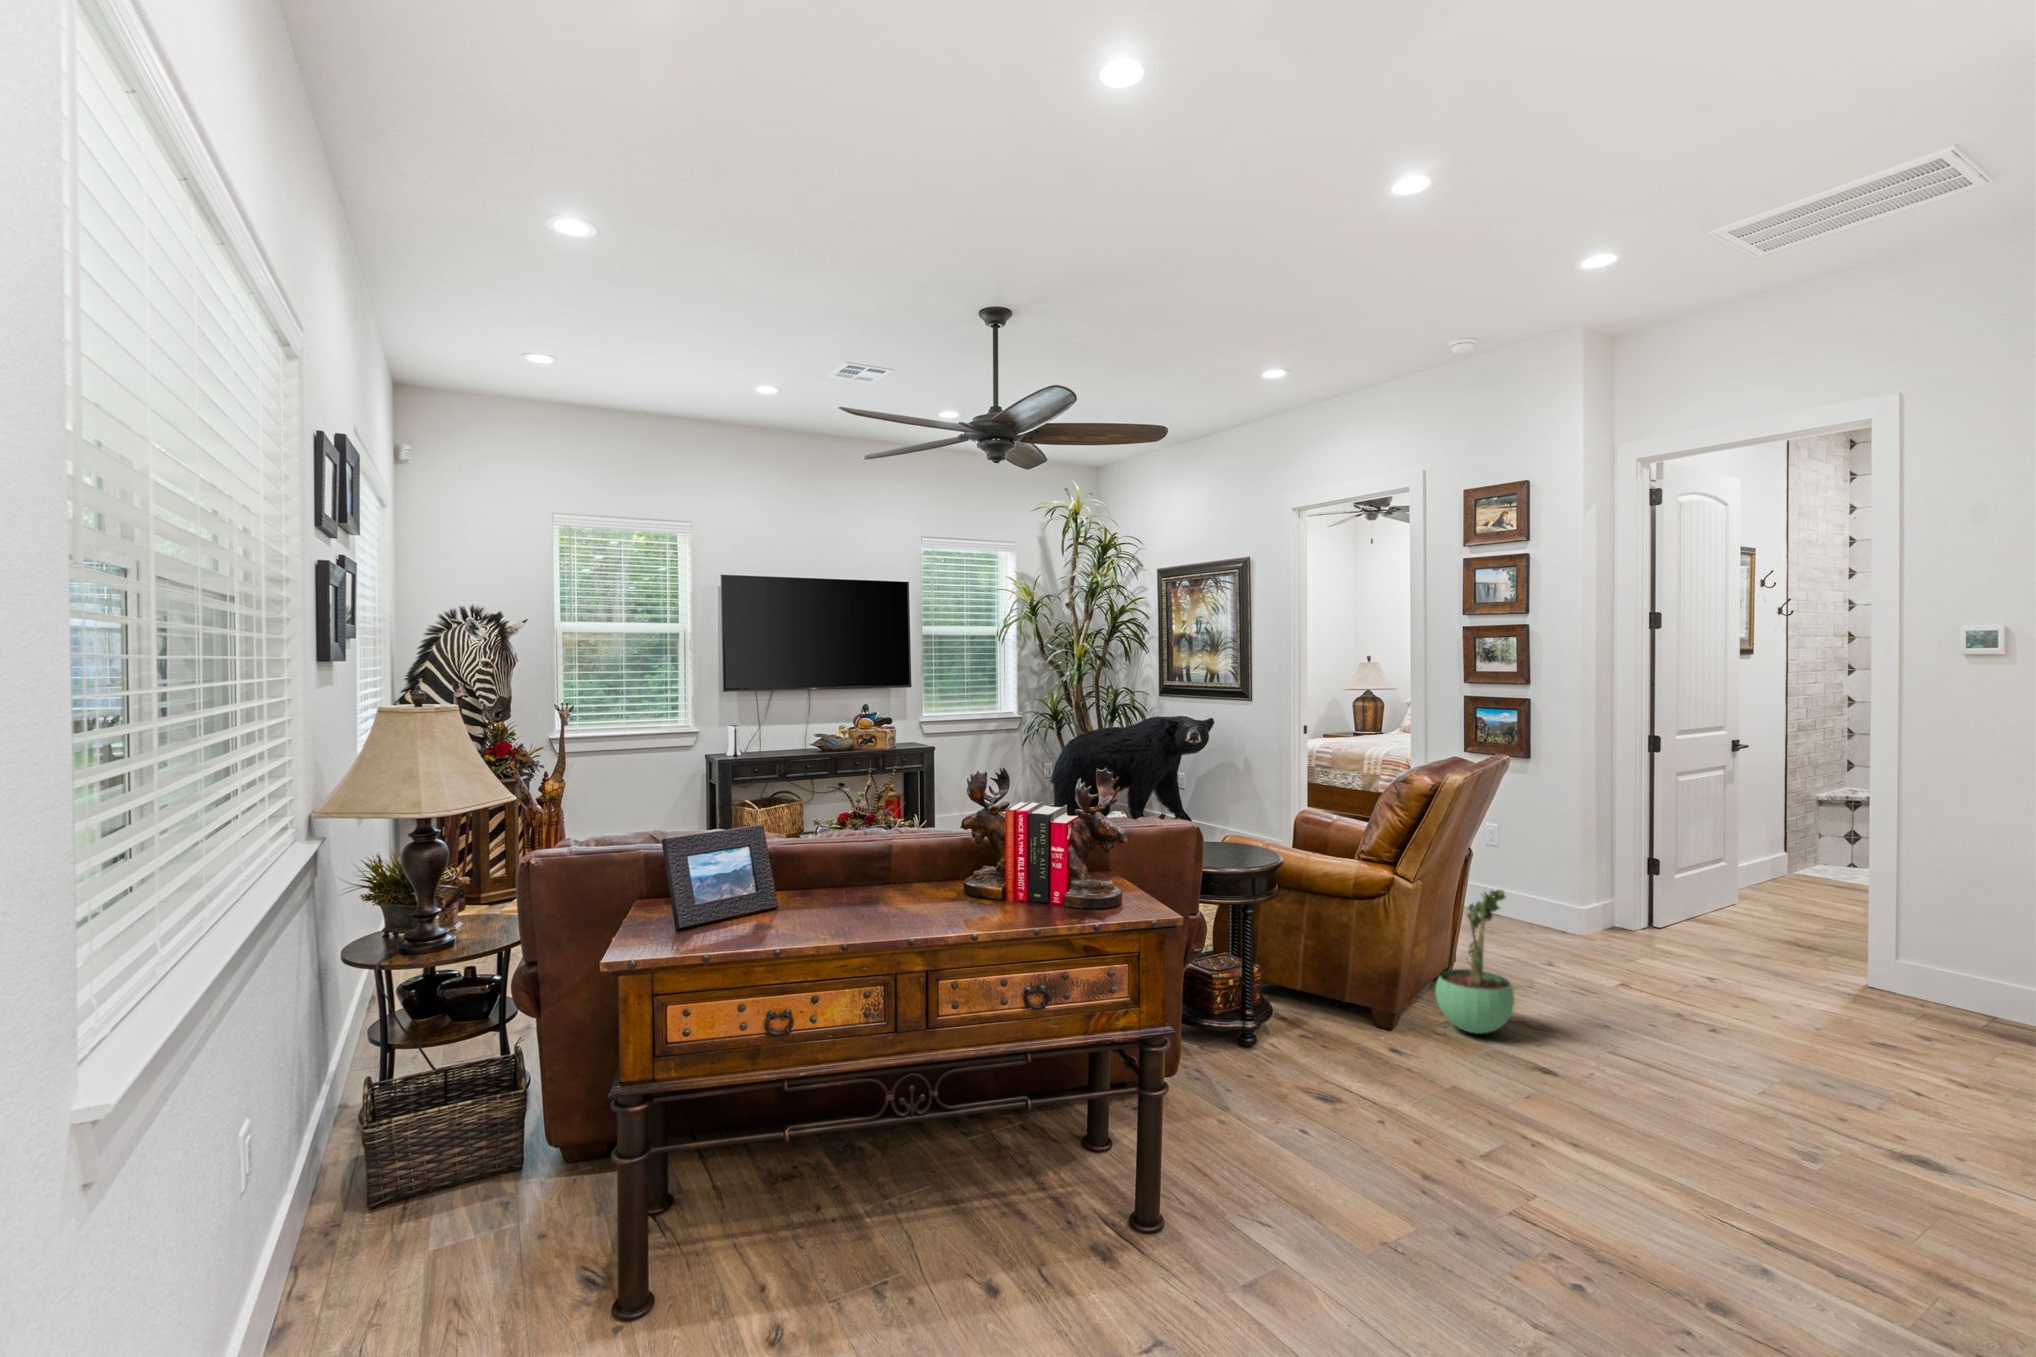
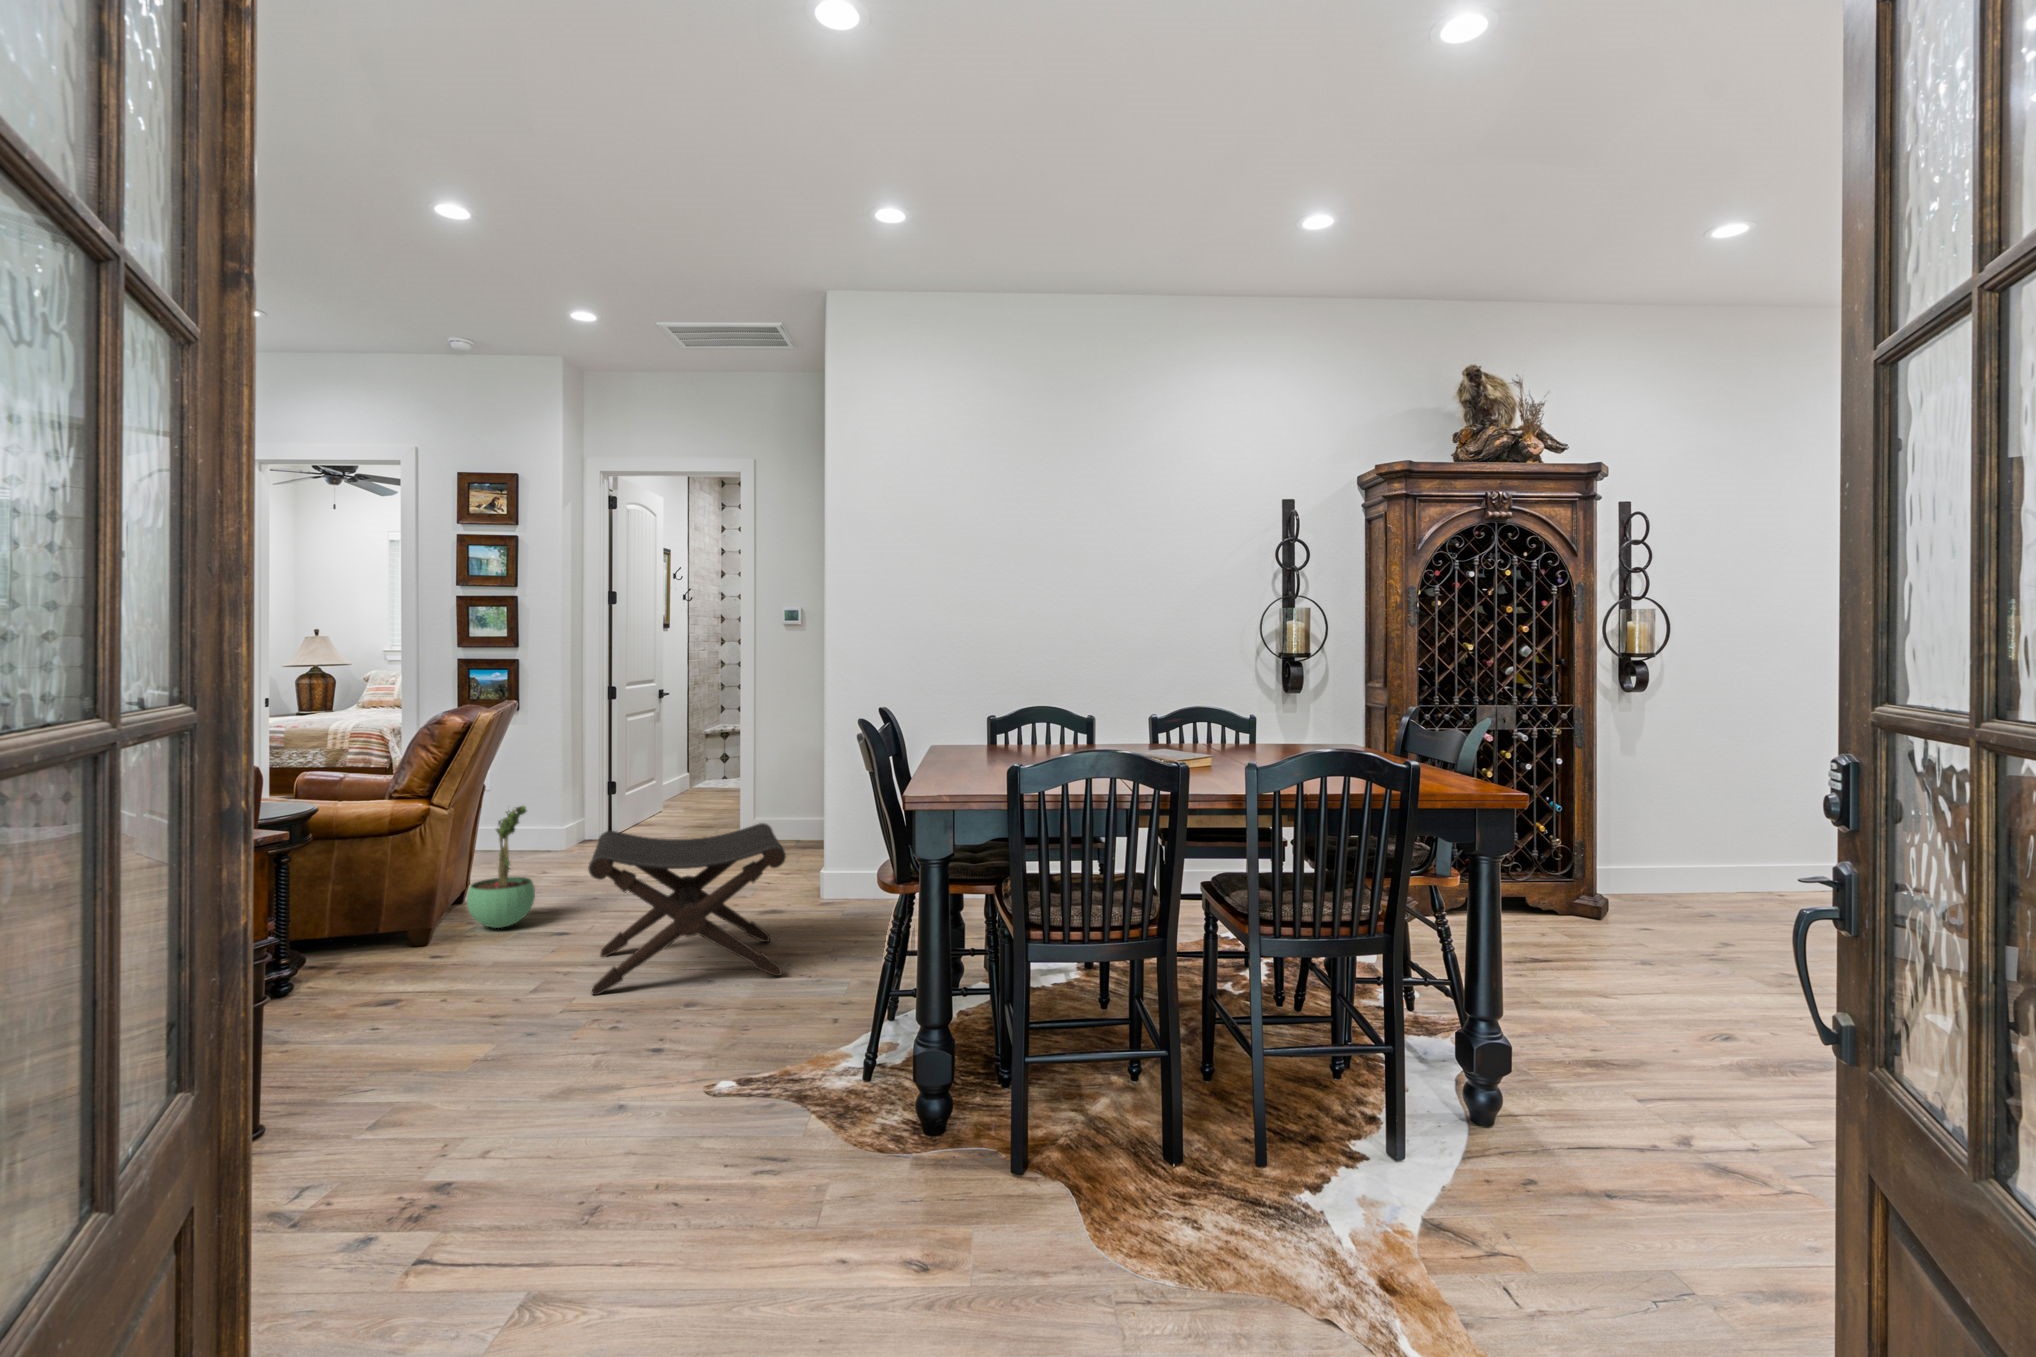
footstool: none [1546,953,1888,1275] -> present [588,823,786,995]

